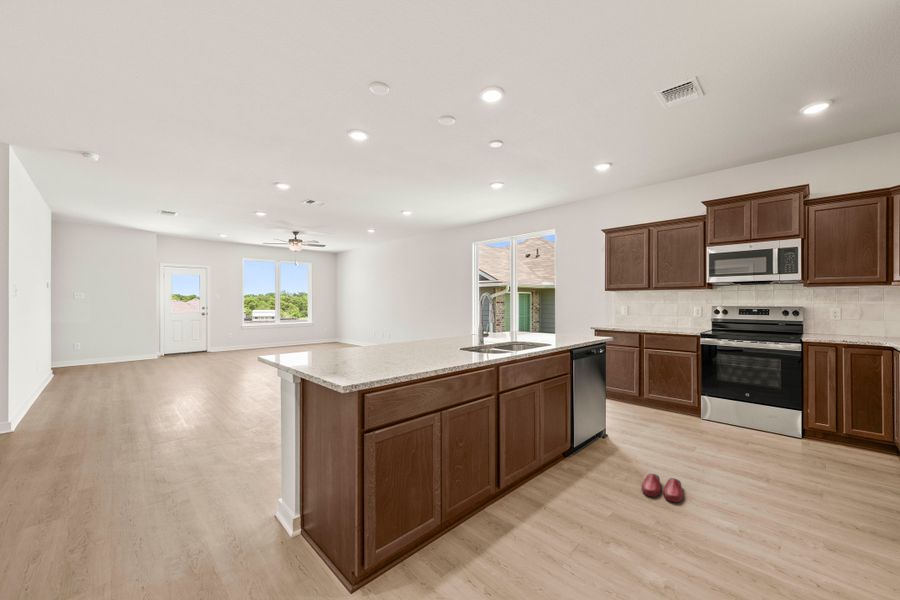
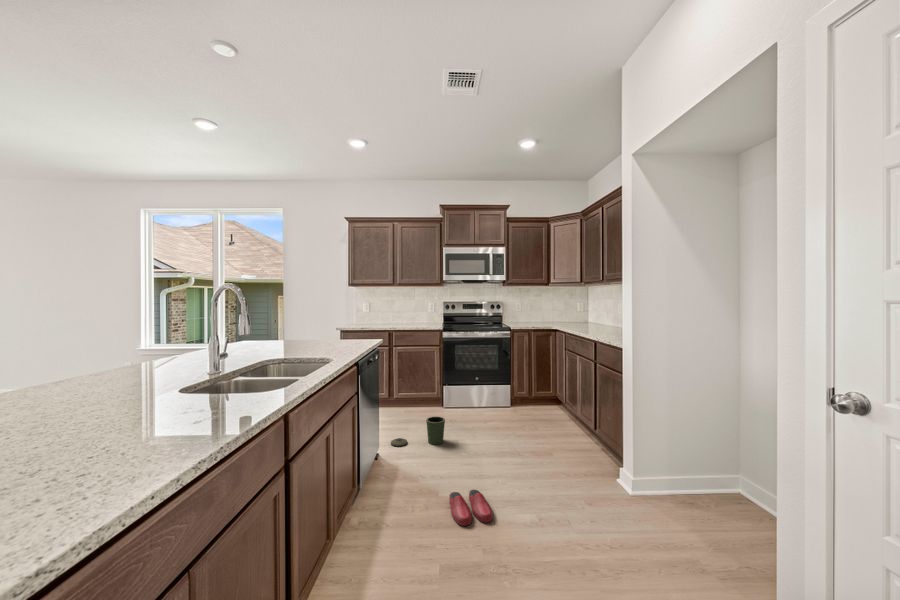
trash can: none [624,417,681,444] -> present [391,417,445,447]

